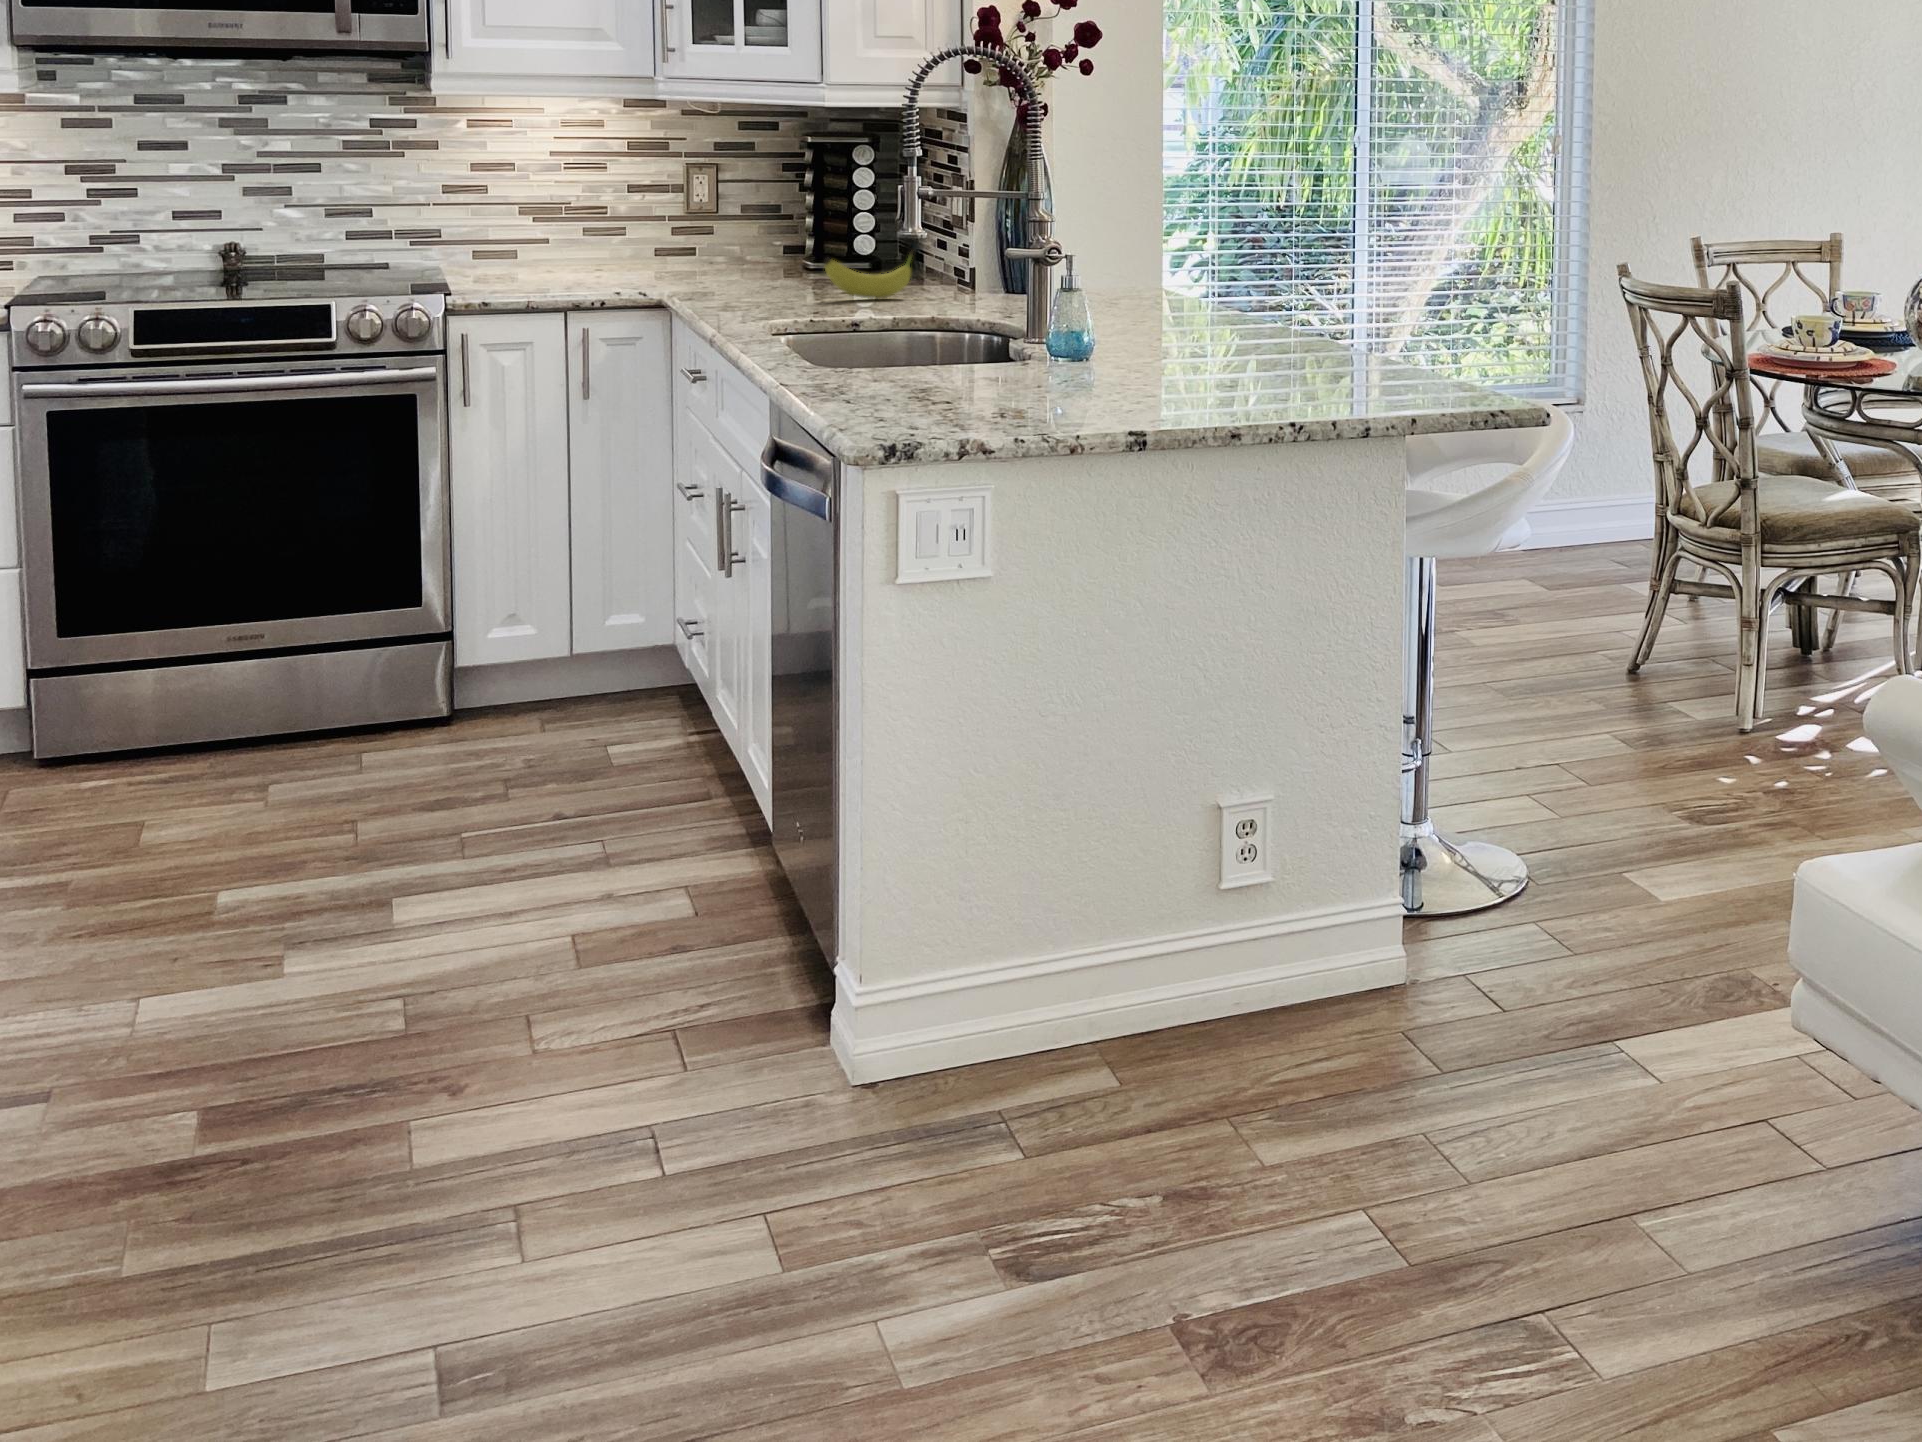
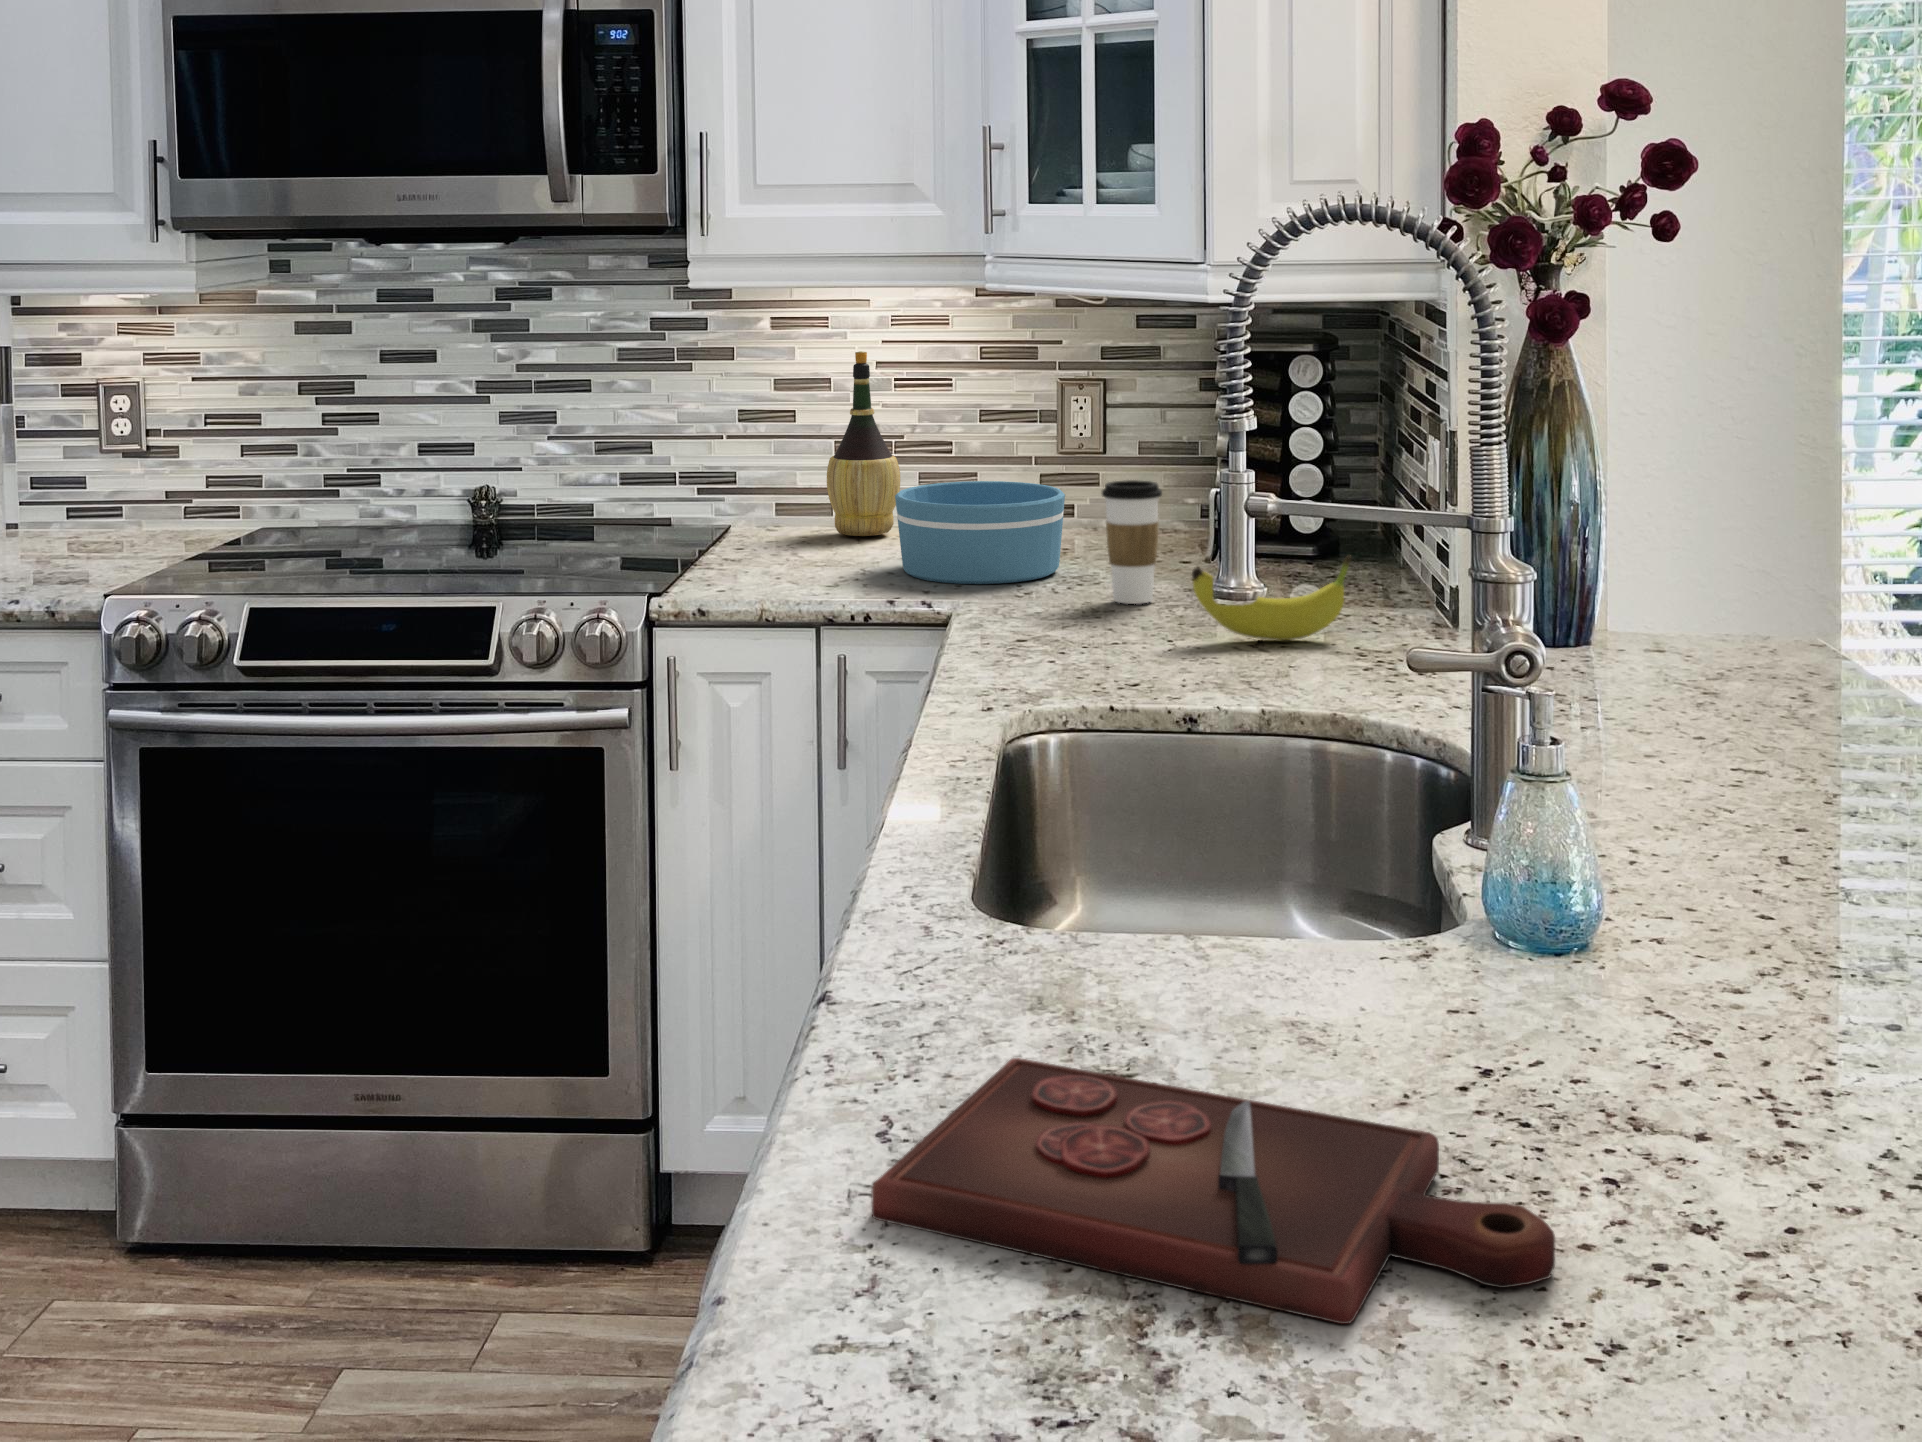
wine bottle: none [512,145,567,272] -> present [827,351,900,536]
coffee cup: none [749,217,788,291] -> present [1102,480,1162,604]
bowl: none [593,228,709,287] -> present [895,481,1065,584]
cutting board: none [868,370,1106,402] -> present [871,1058,1555,1324]

